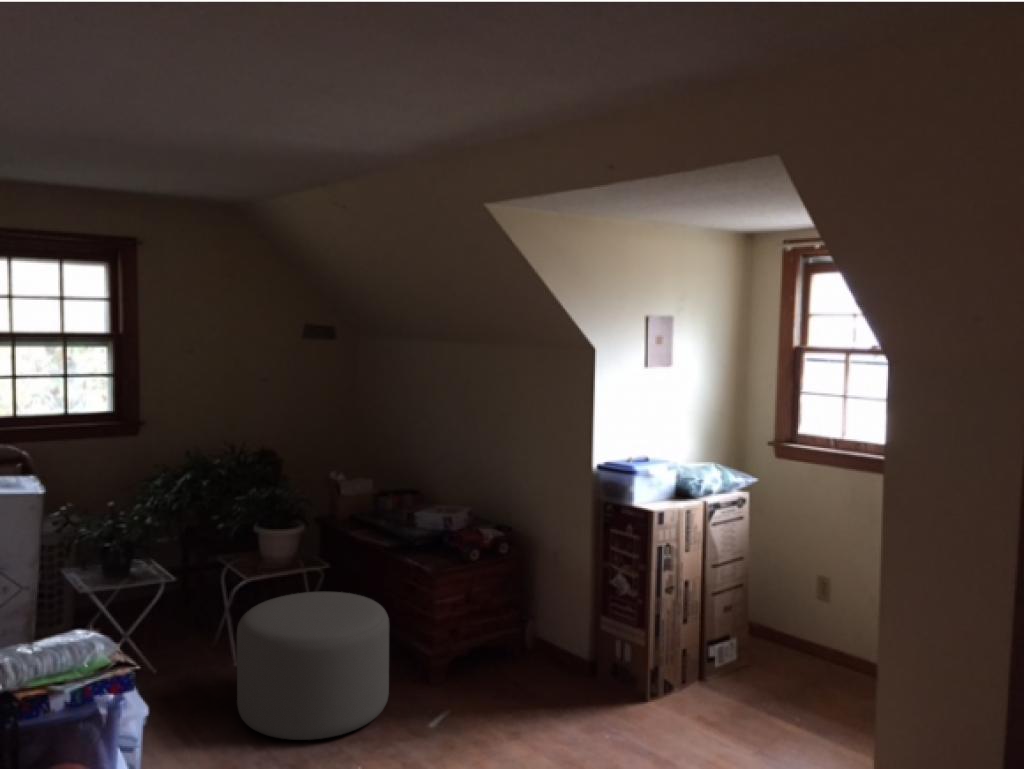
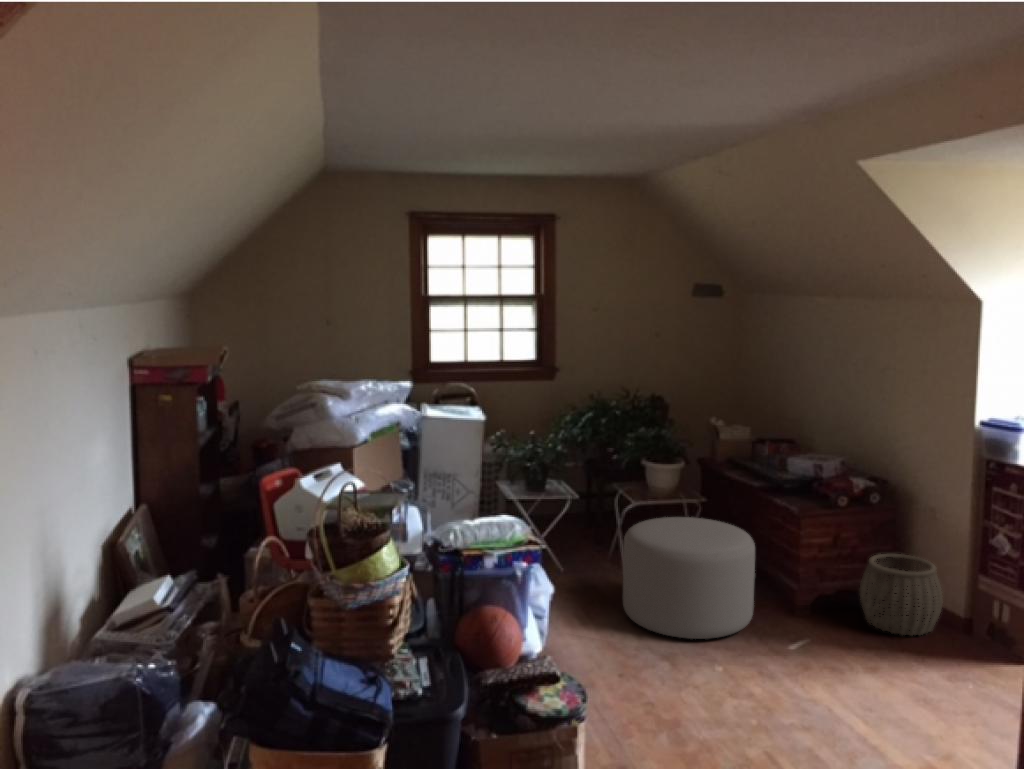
woven basket: none [494,605,572,691] -> present [860,554,942,635]

